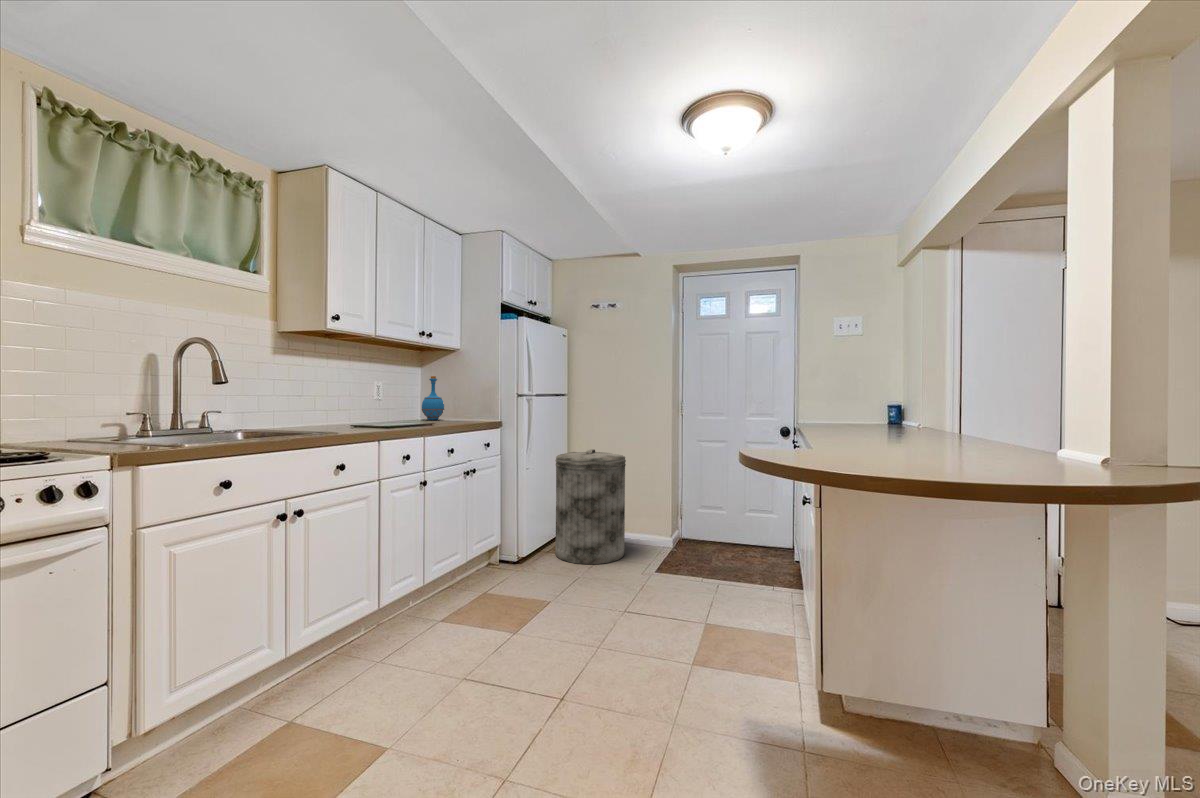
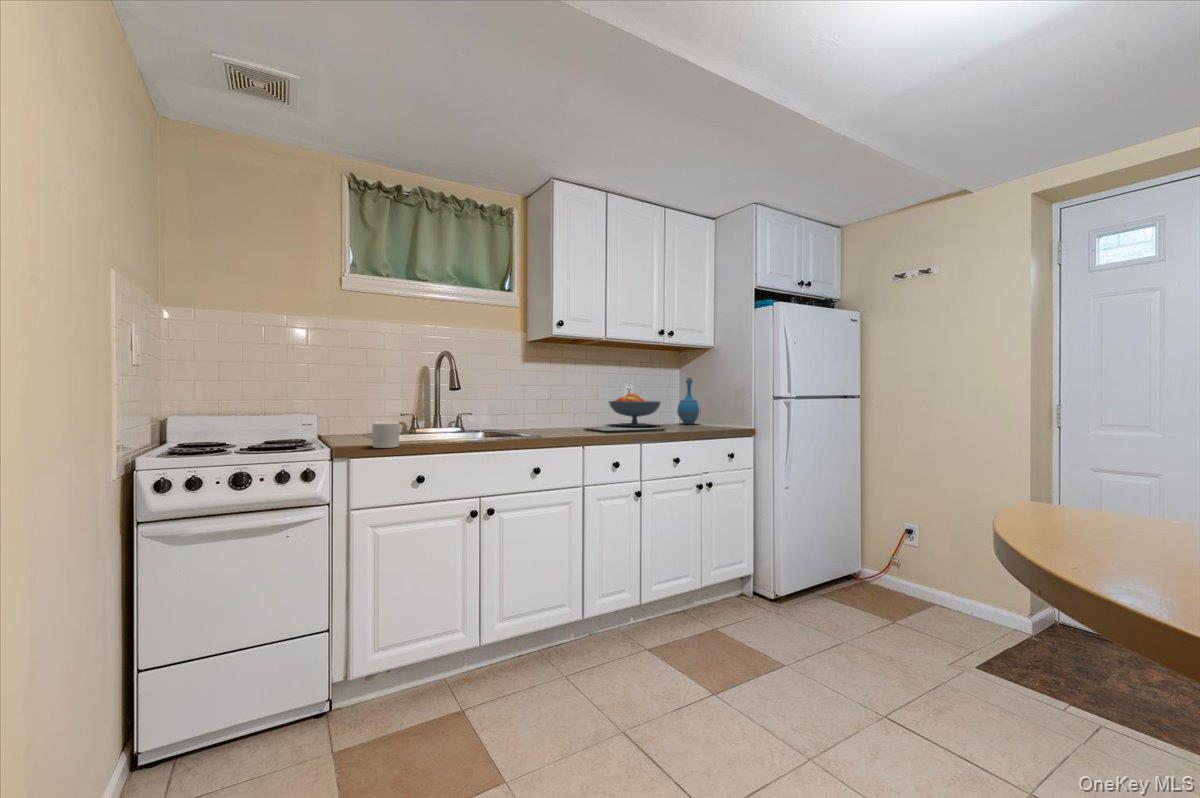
fruit bowl: none [359,390,415,423] -> present [609,393,661,426]
mug: none [155,420,202,451] -> present [372,422,399,448]
trash can: present [555,449,626,564] -> none [831,471,941,632]

